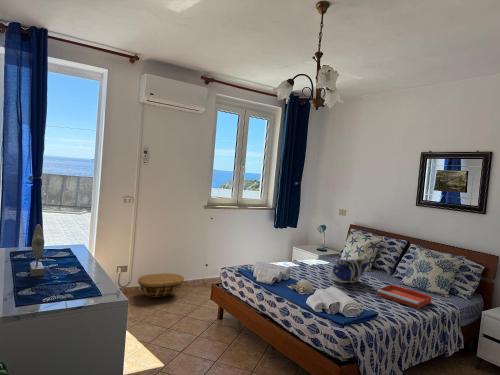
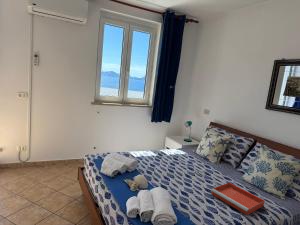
tote bag: present [331,258,369,283] -> none [175,156,211,178]
basket: present [138,273,184,297] -> none [31,153,70,172]

